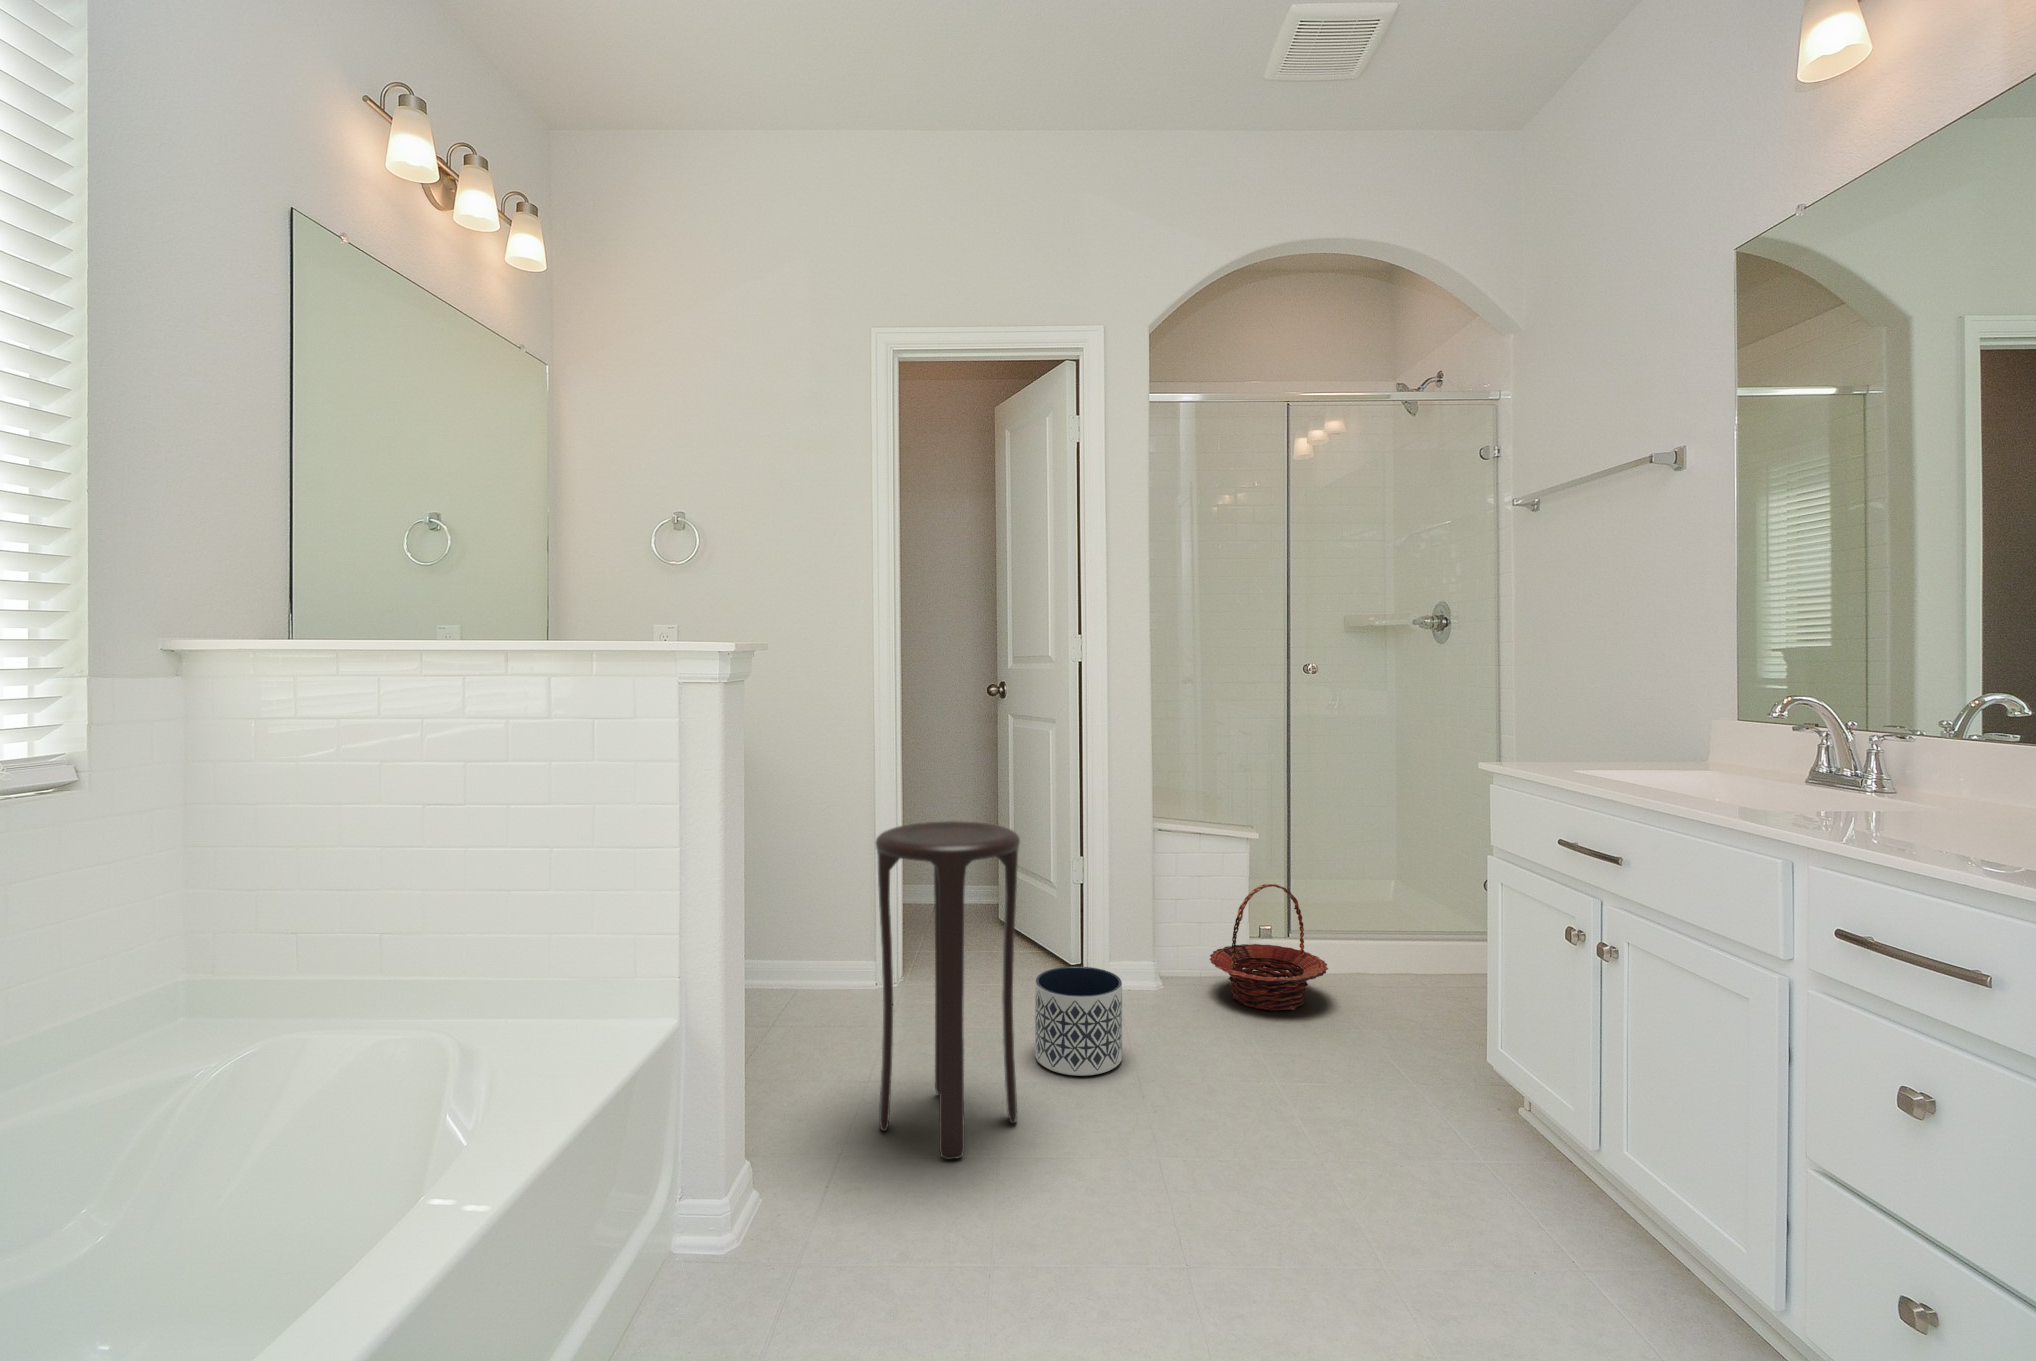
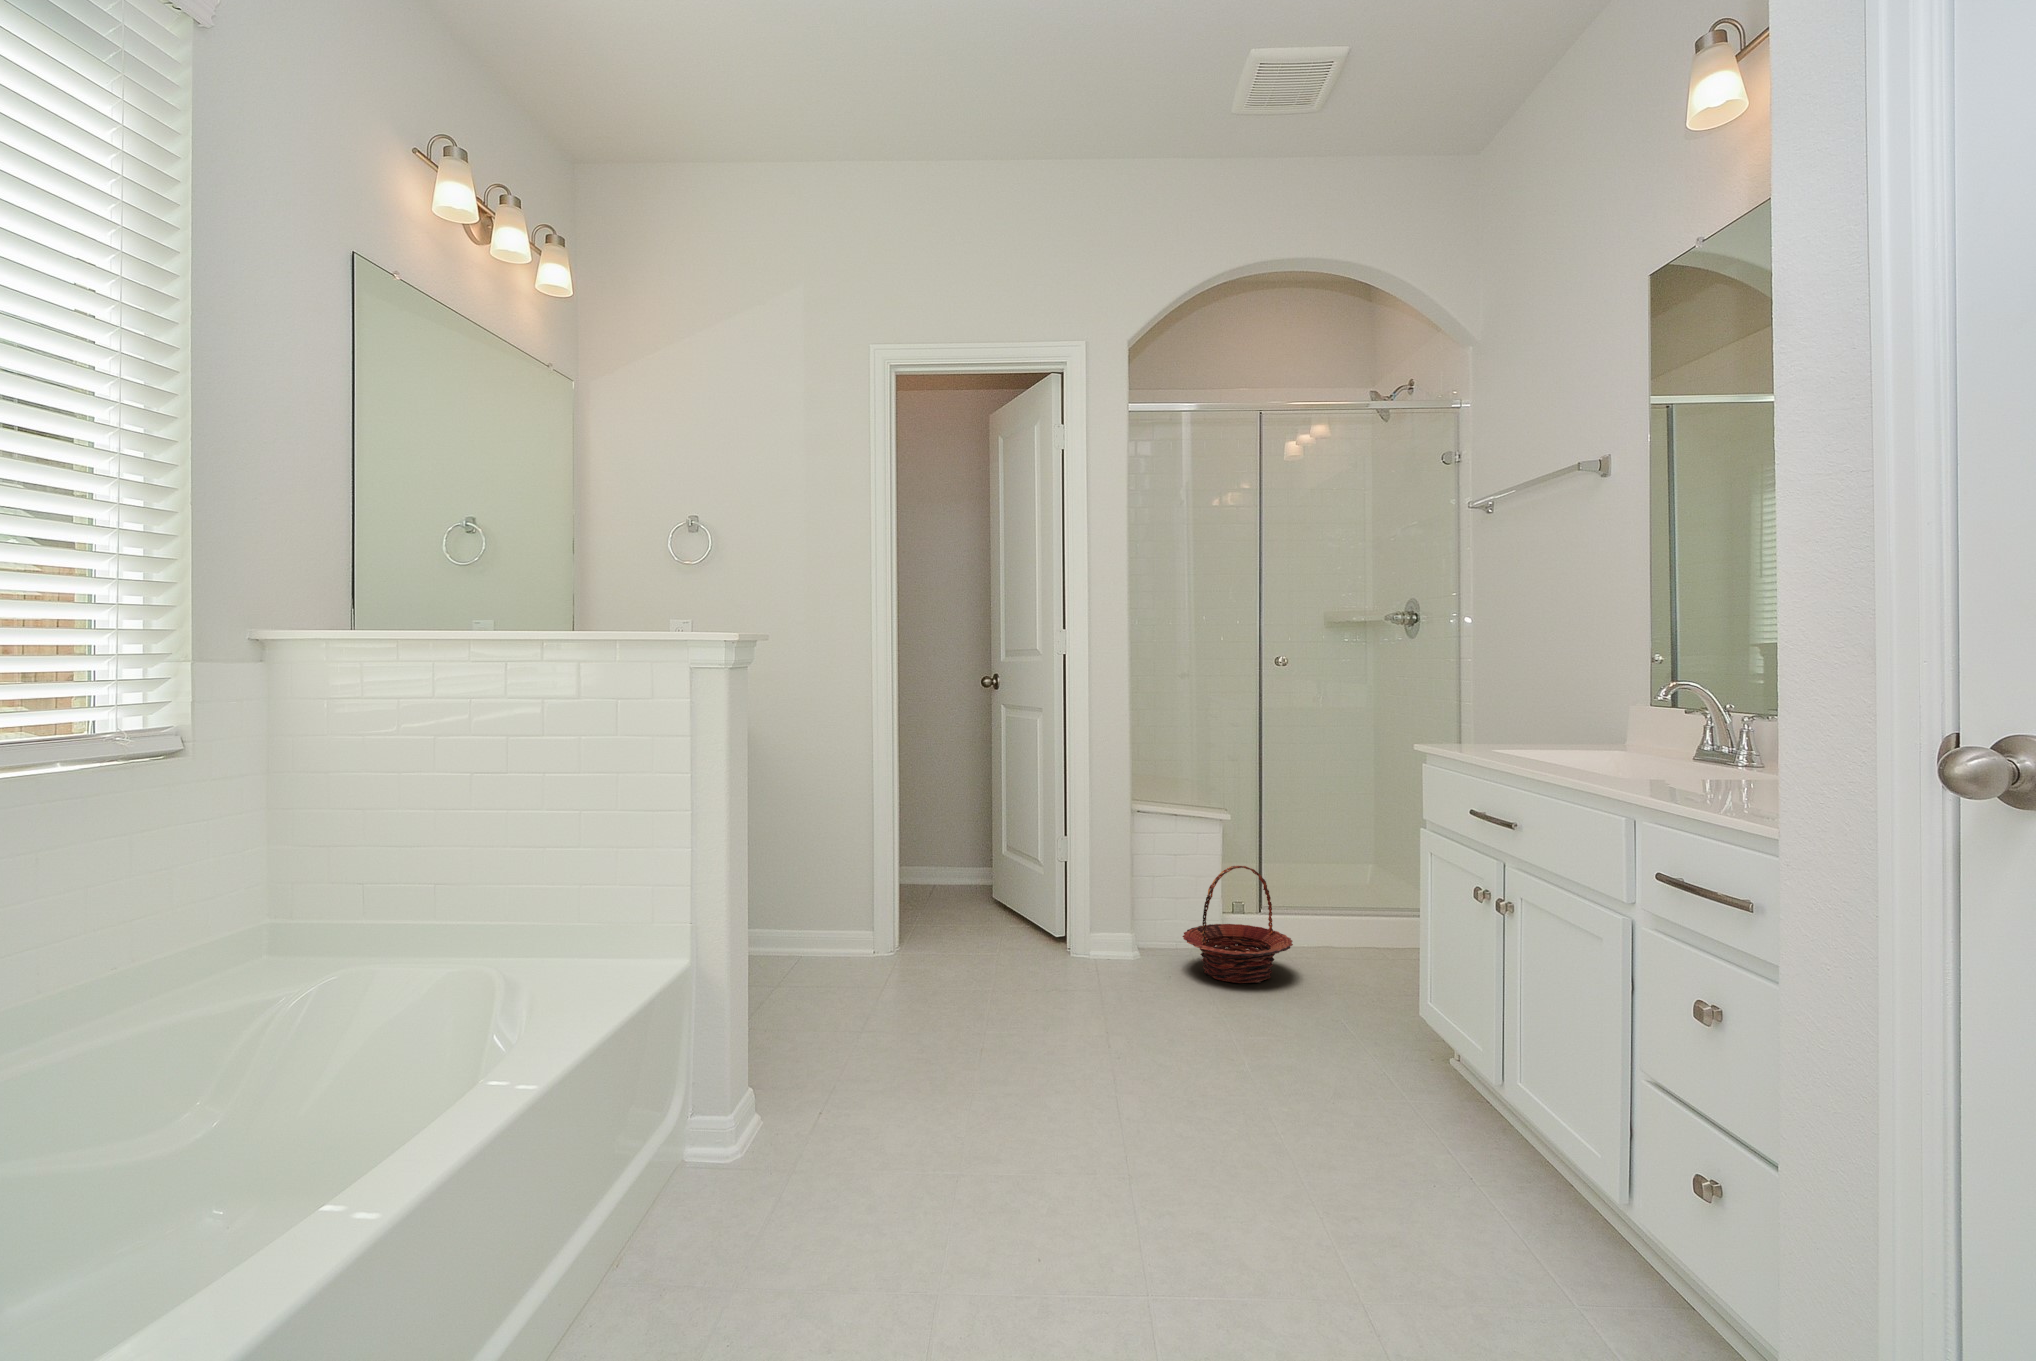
stool: present [876,821,1020,1159] -> none [863,799,994,1098]
planter: present [1035,966,1122,1076] -> none [1013,937,1093,1035]

